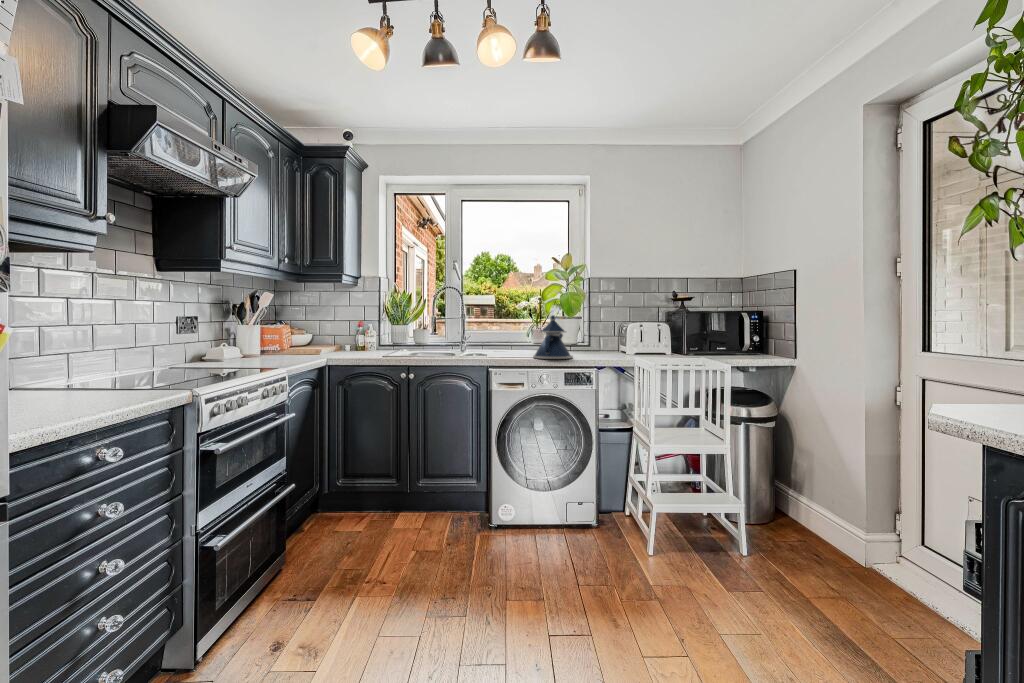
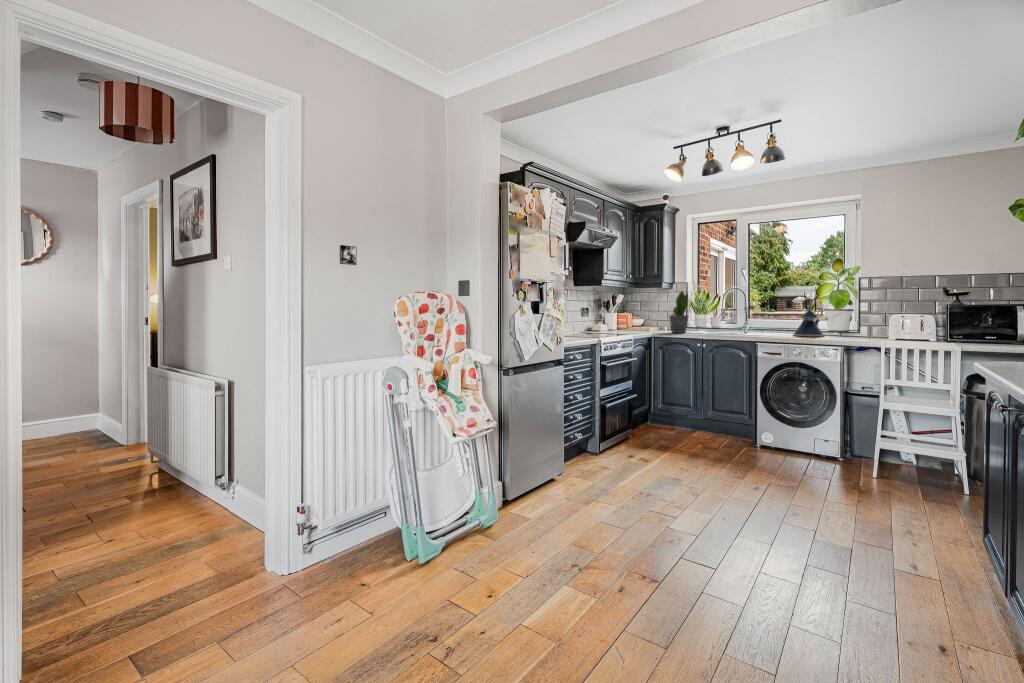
potted plant: none [352,286,385,358] -> present [669,291,689,333]

